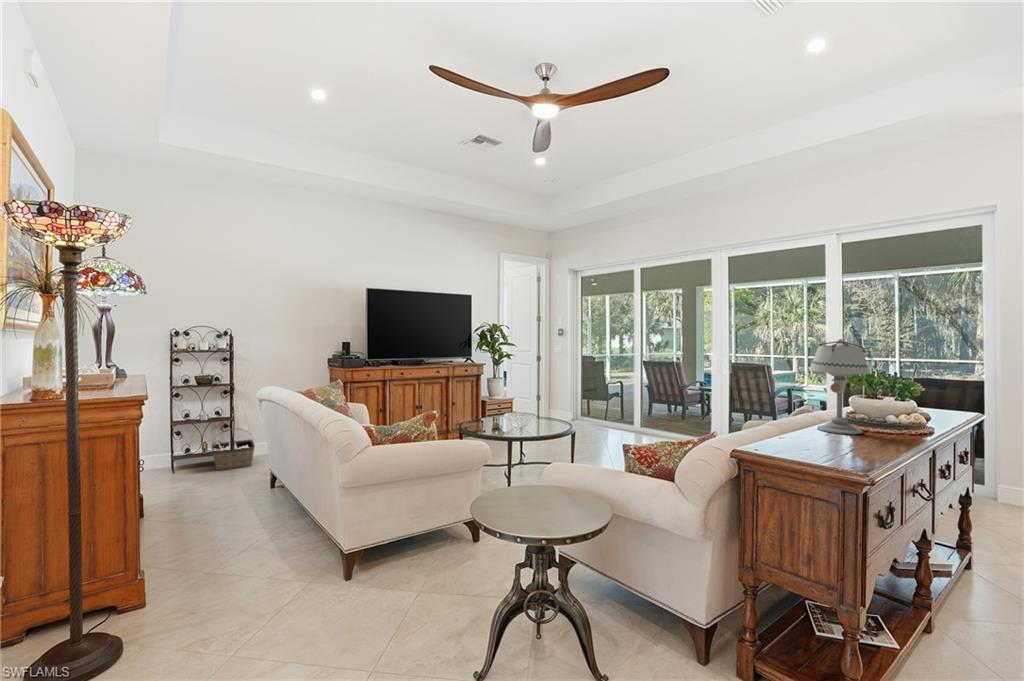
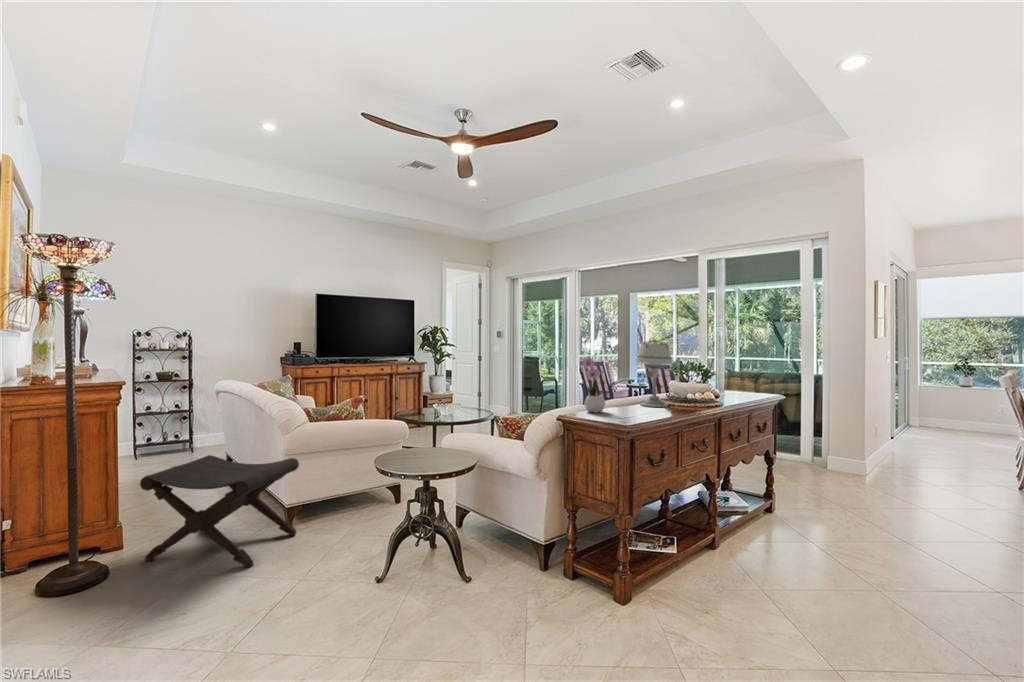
flower arrangement: none [757,353,793,445] -> present [582,348,606,413]
basket: present [212,429,255,470] -> none [169,420,210,458]
footstool: none [163,485,361,646] -> present [140,455,299,567]

